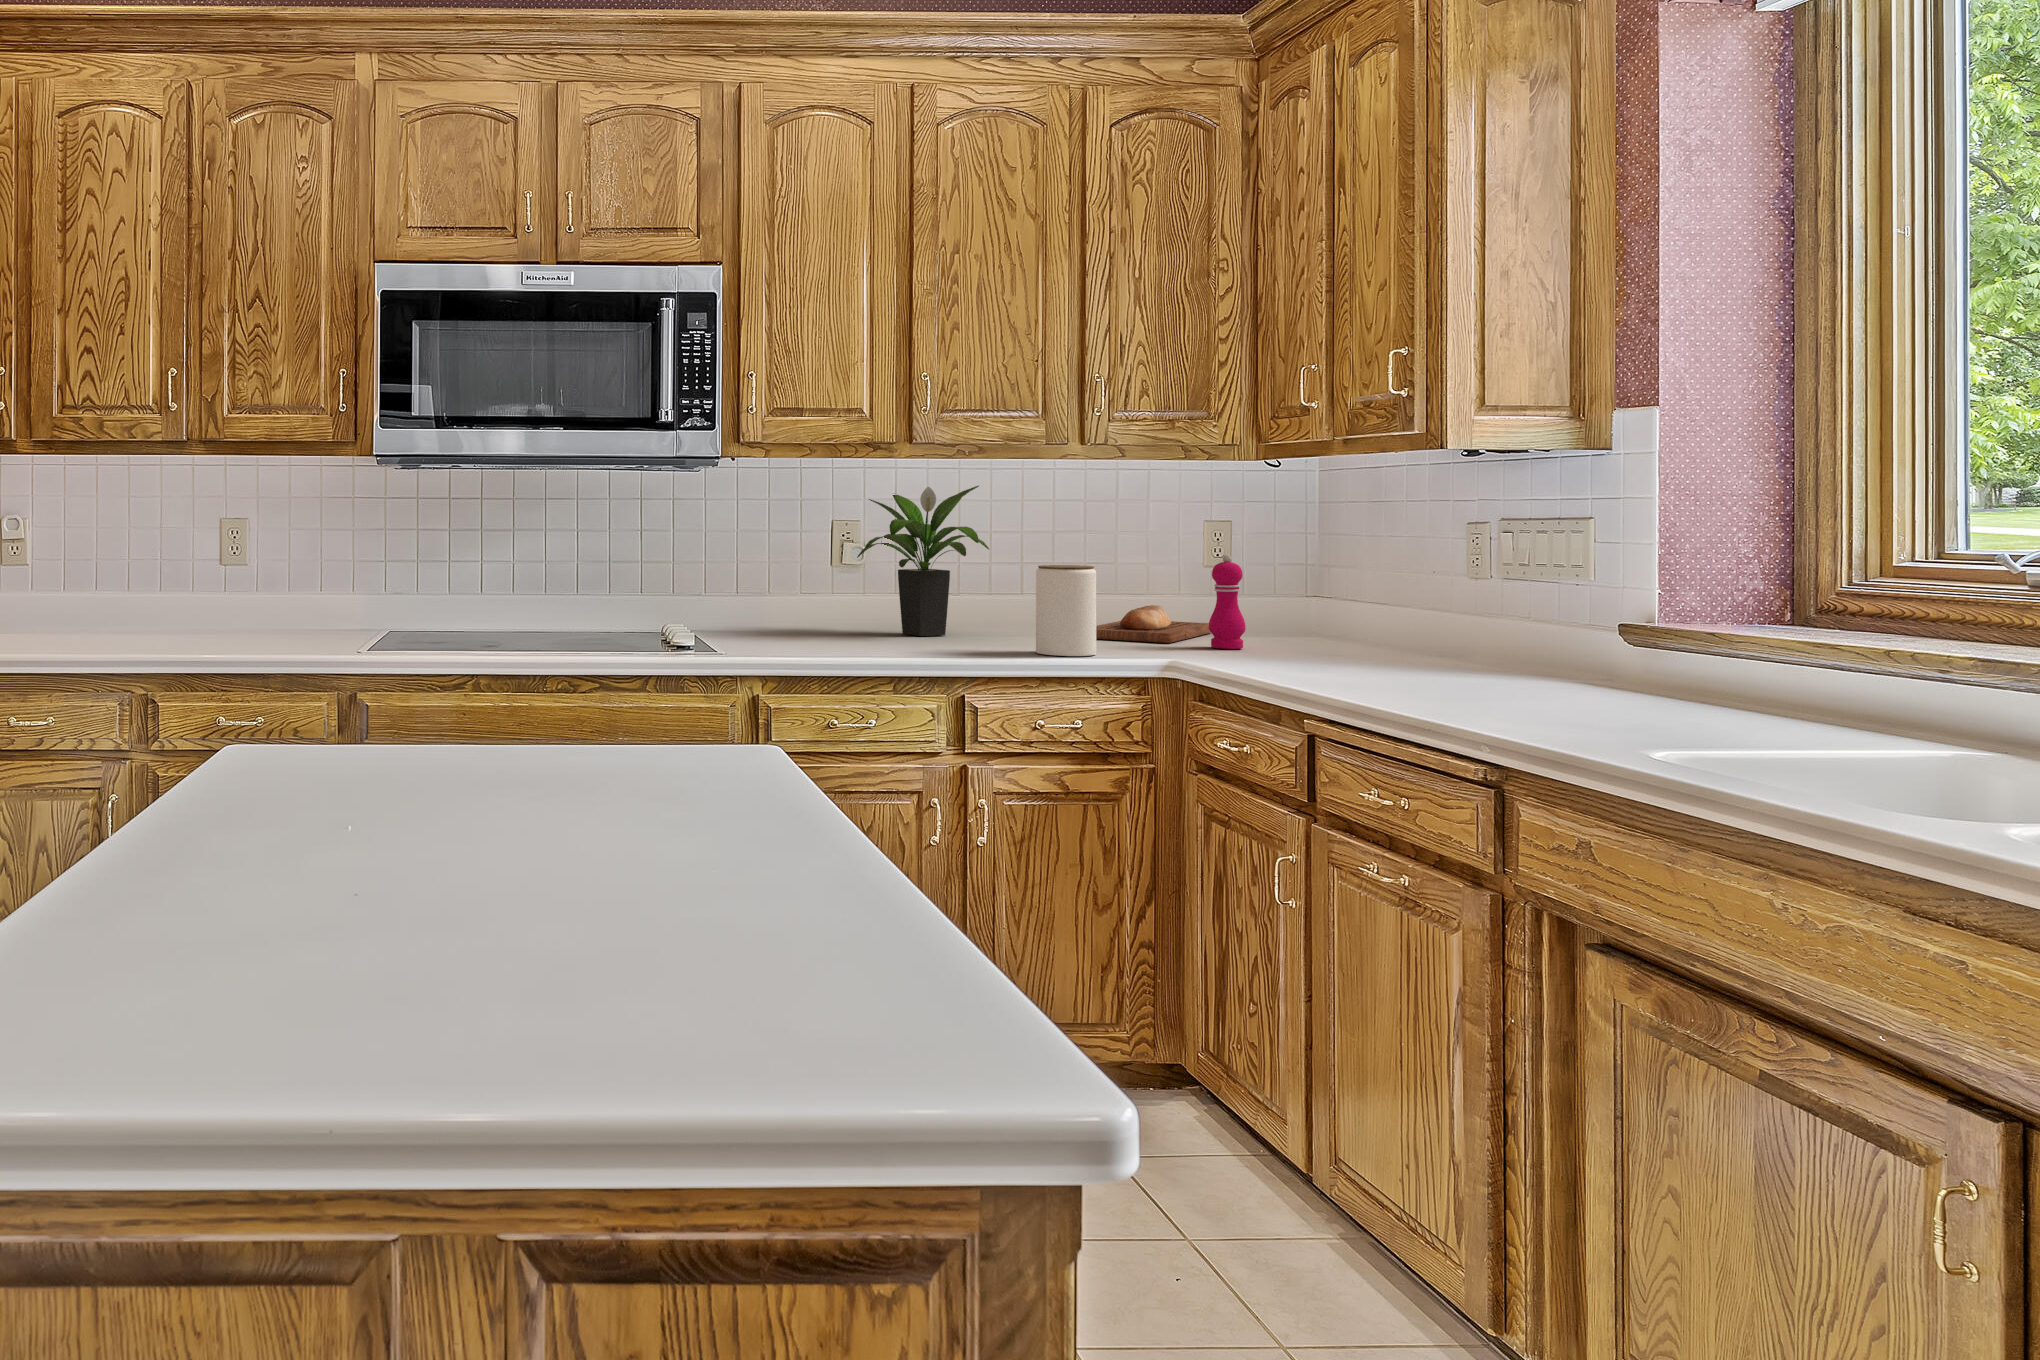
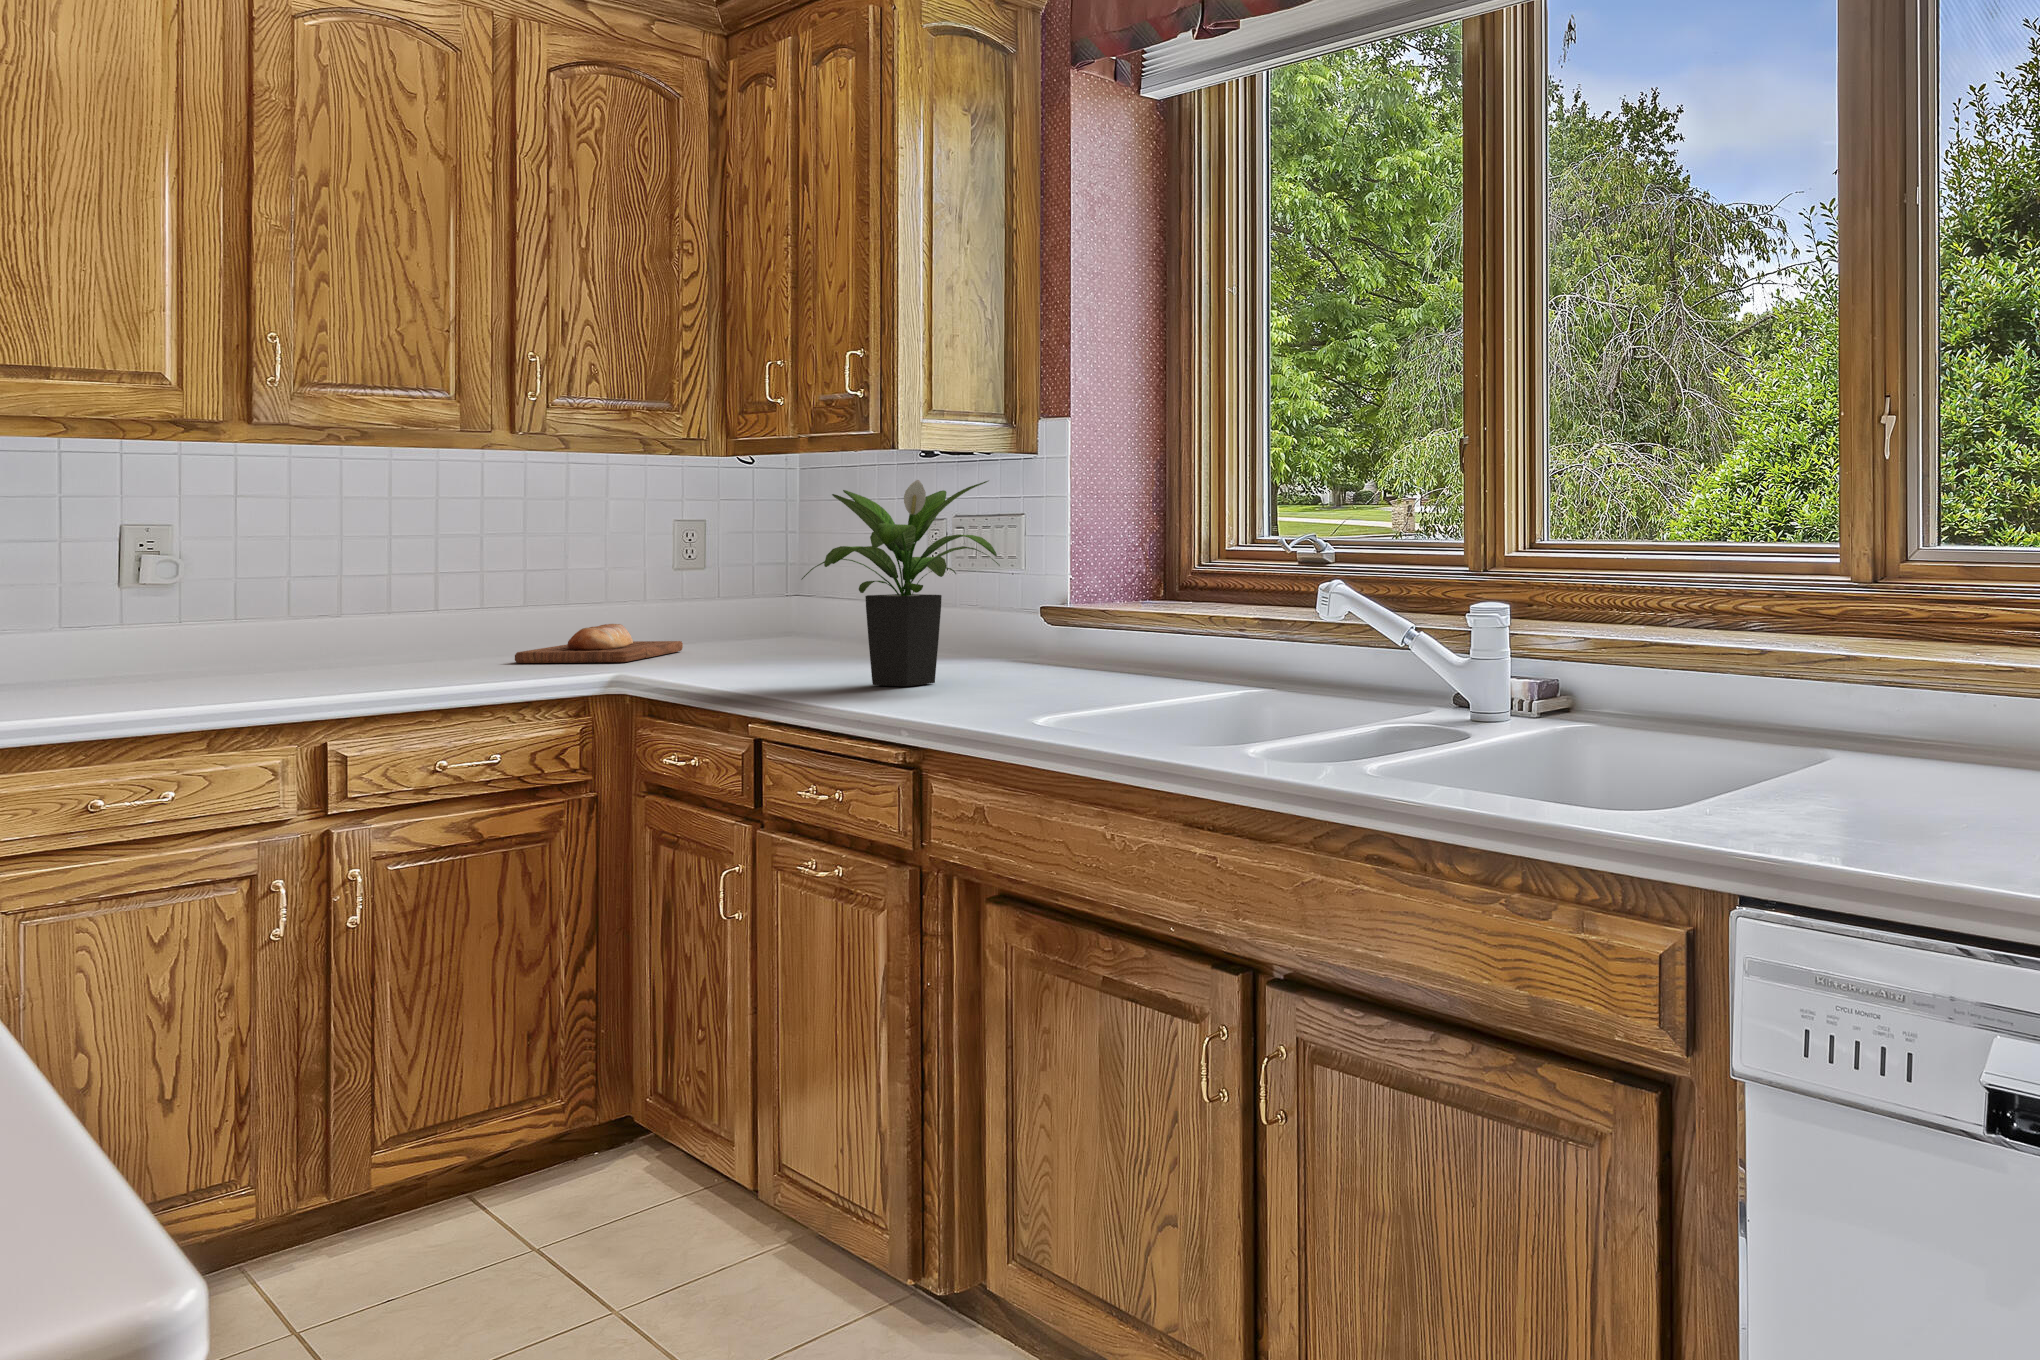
potted plant: present [857,486,989,636] -> present [802,480,998,686]
pepper mill: present [1209,555,1246,649] -> none [669,562,710,664]
jar: present [1036,565,1096,656] -> none [440,574,523,681]

